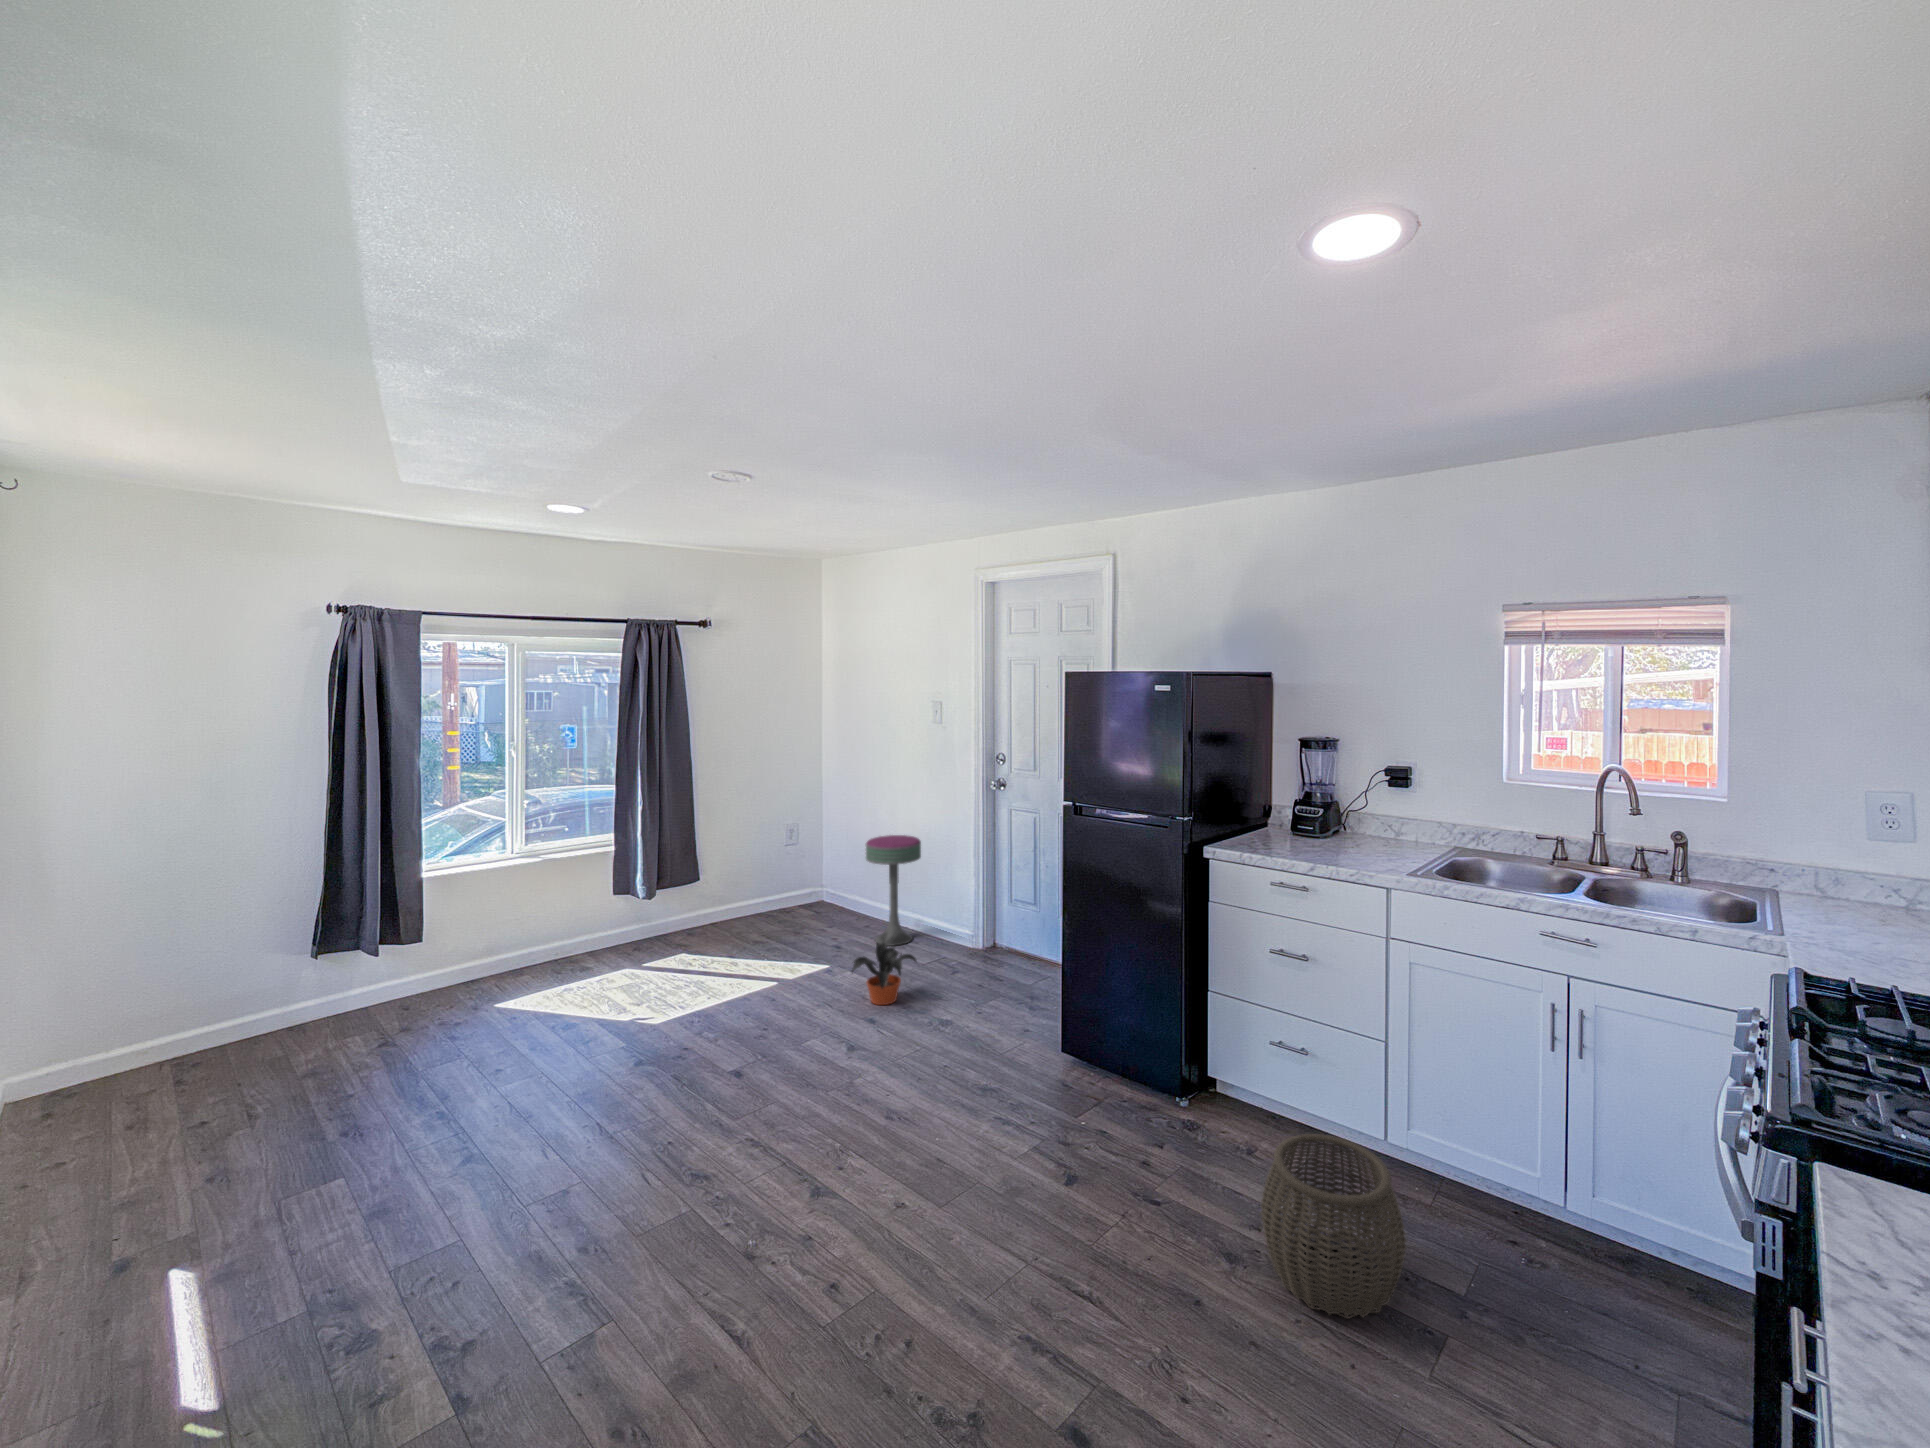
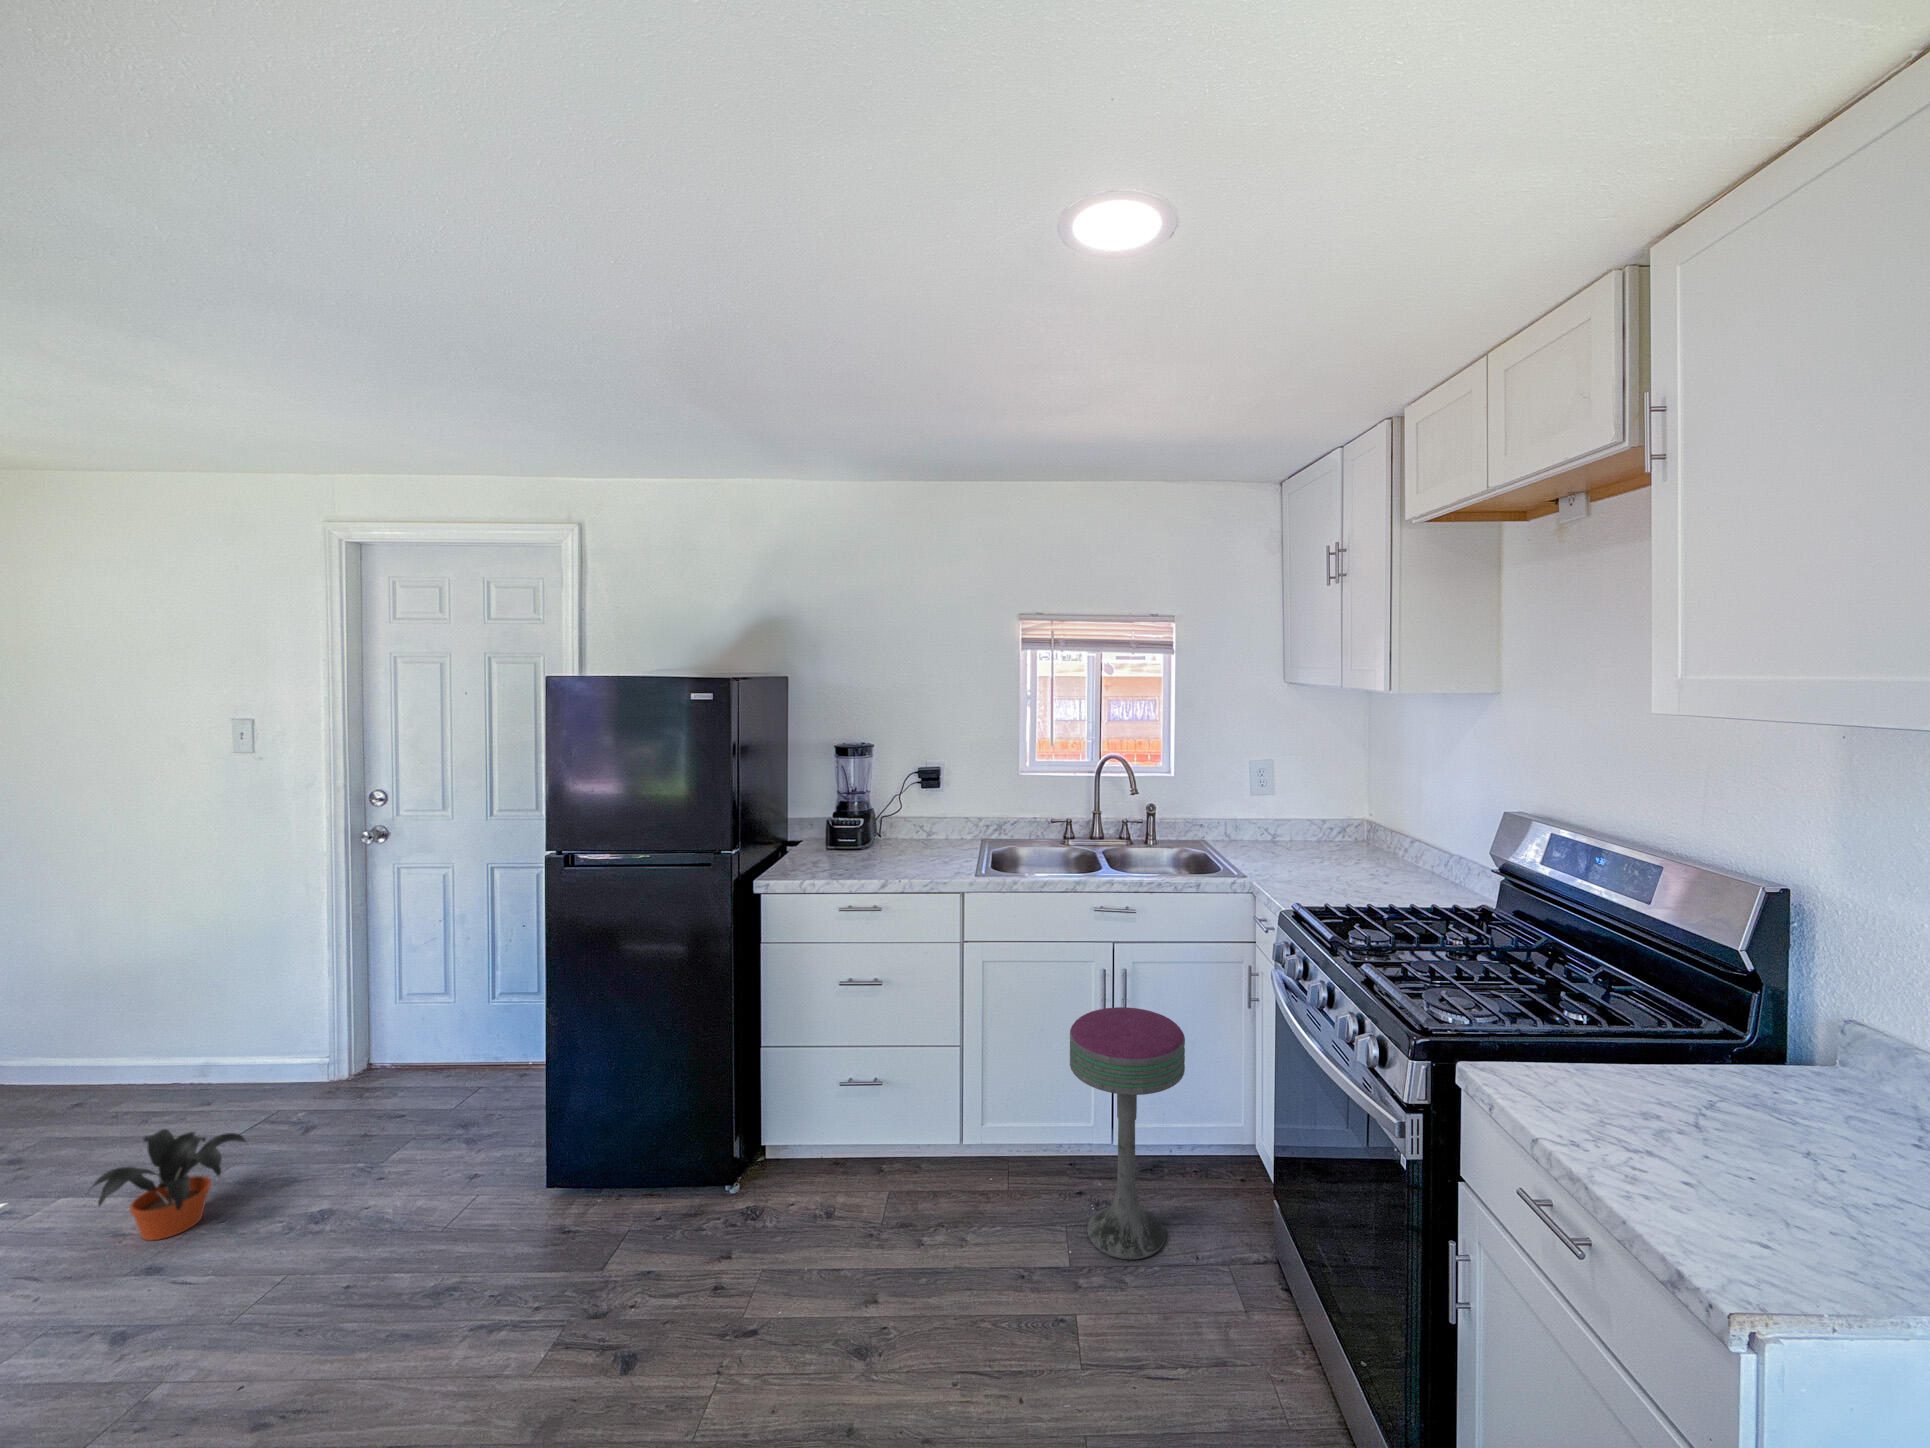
bar stool: present [866,835,921,946] -> present [1070,1007,1185,1260]
woven basket: present [1261,1134,1407,1319] -> none [889,1163,1033,1357]

